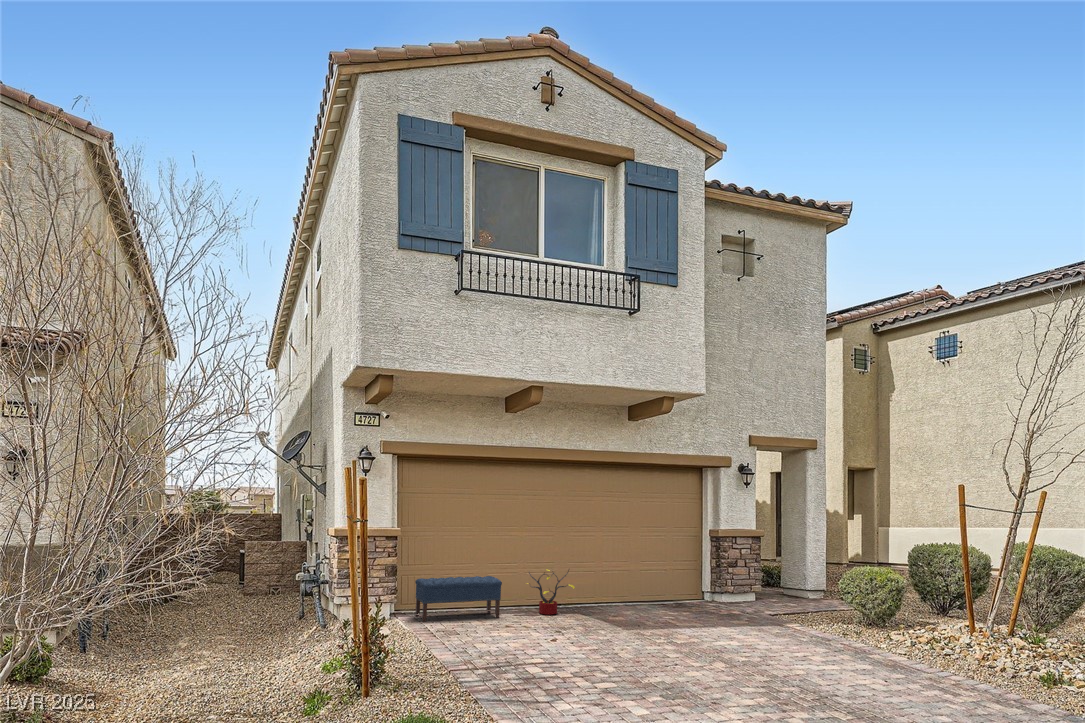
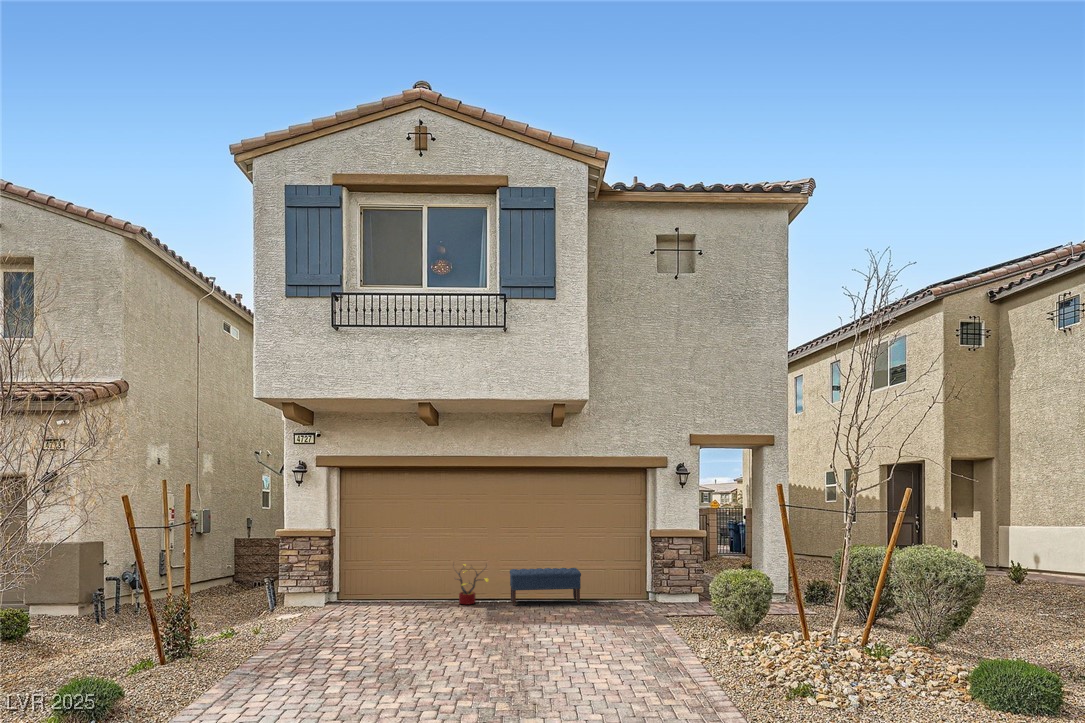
bench: present [415,576,502,622] -> present [510,568,581,606]

